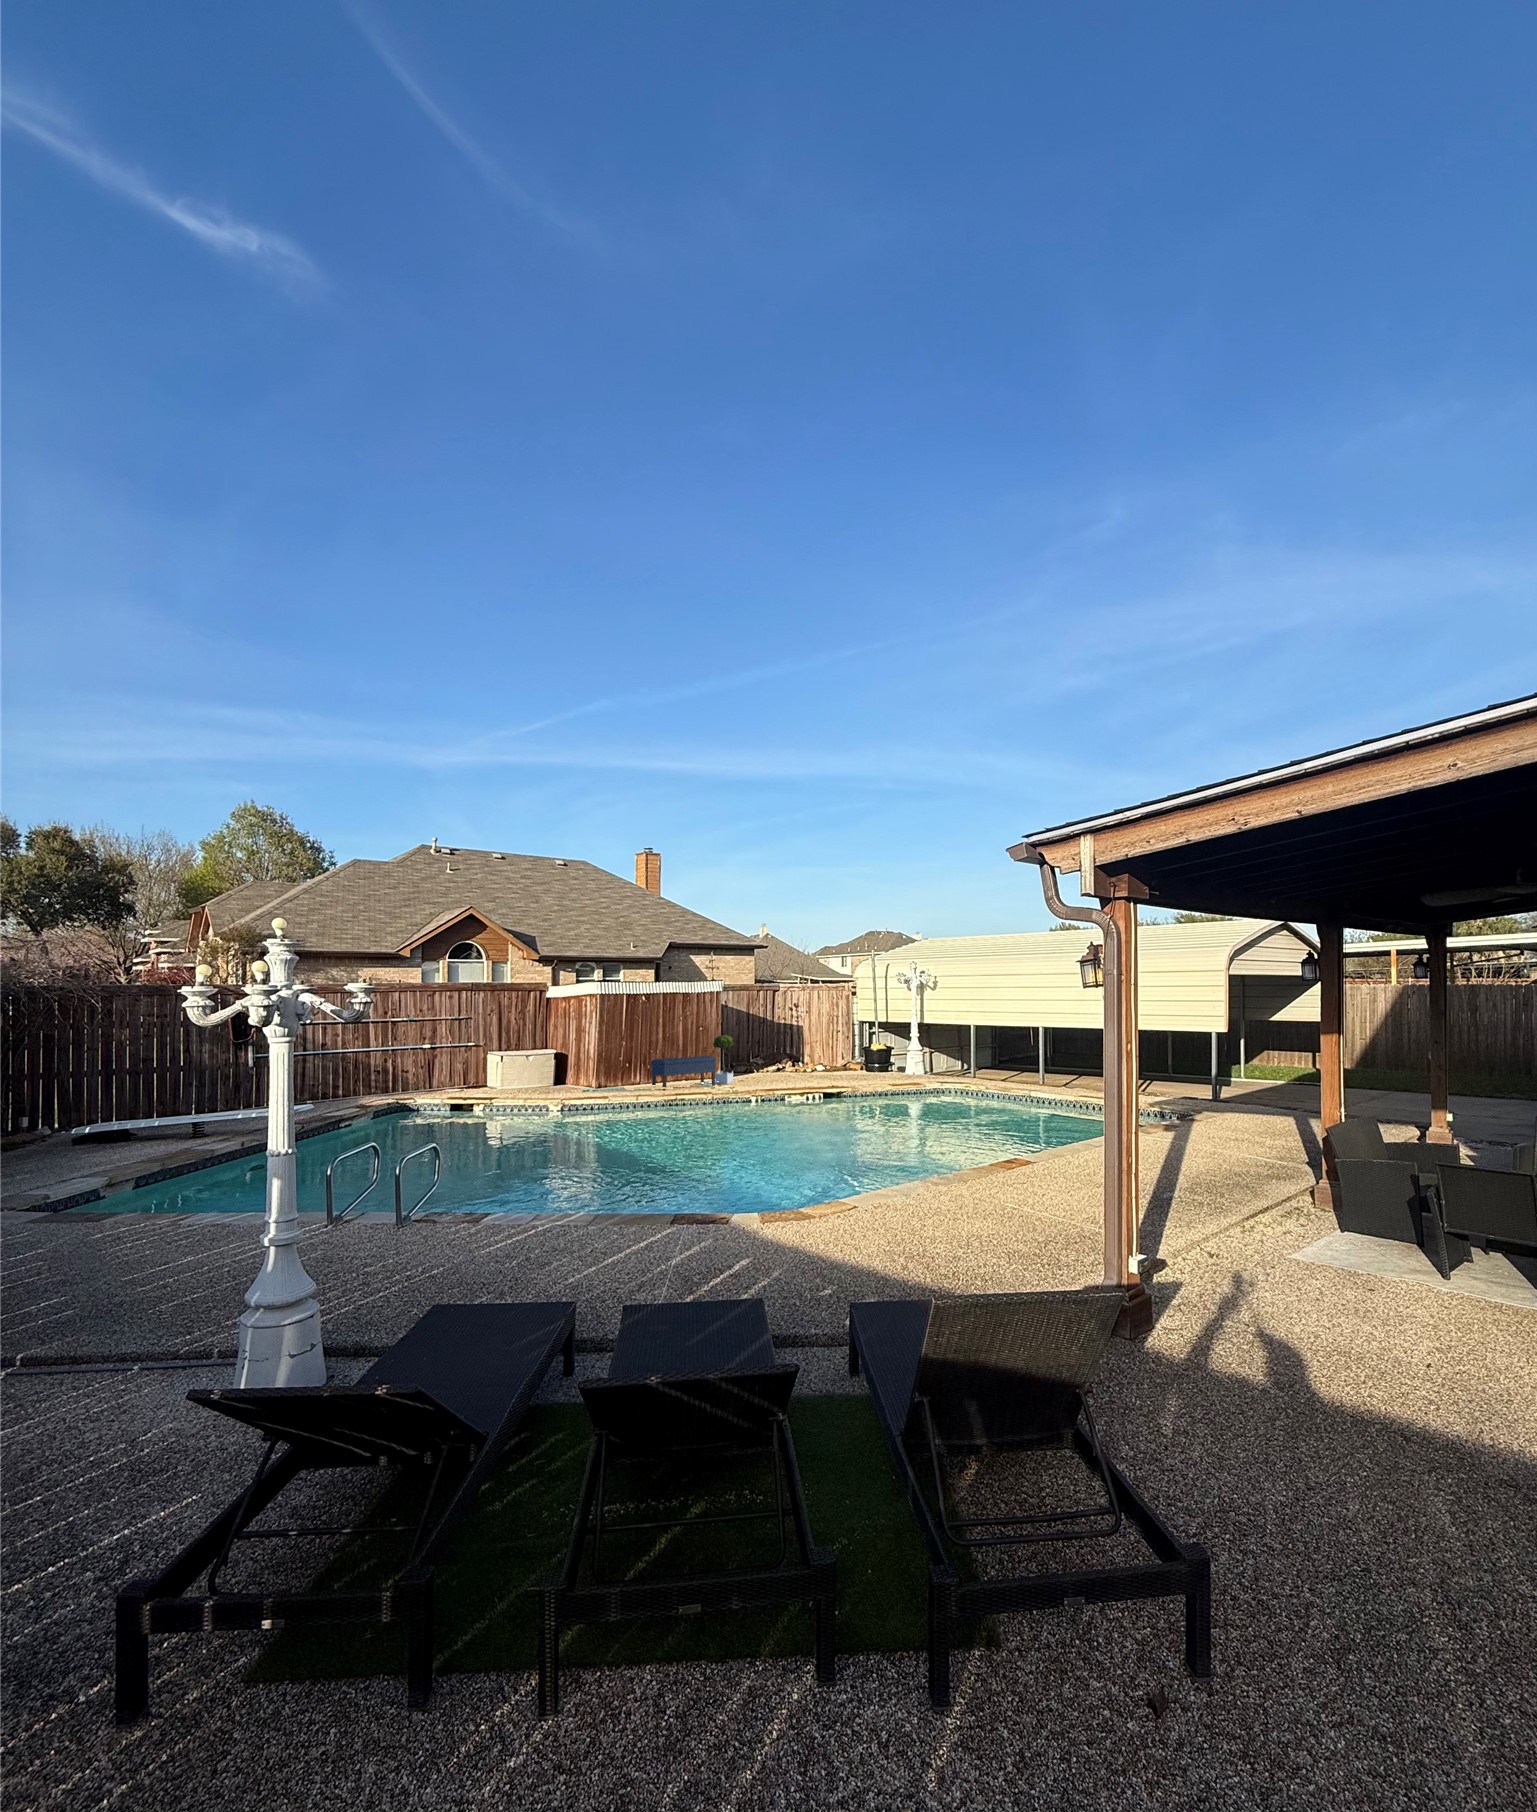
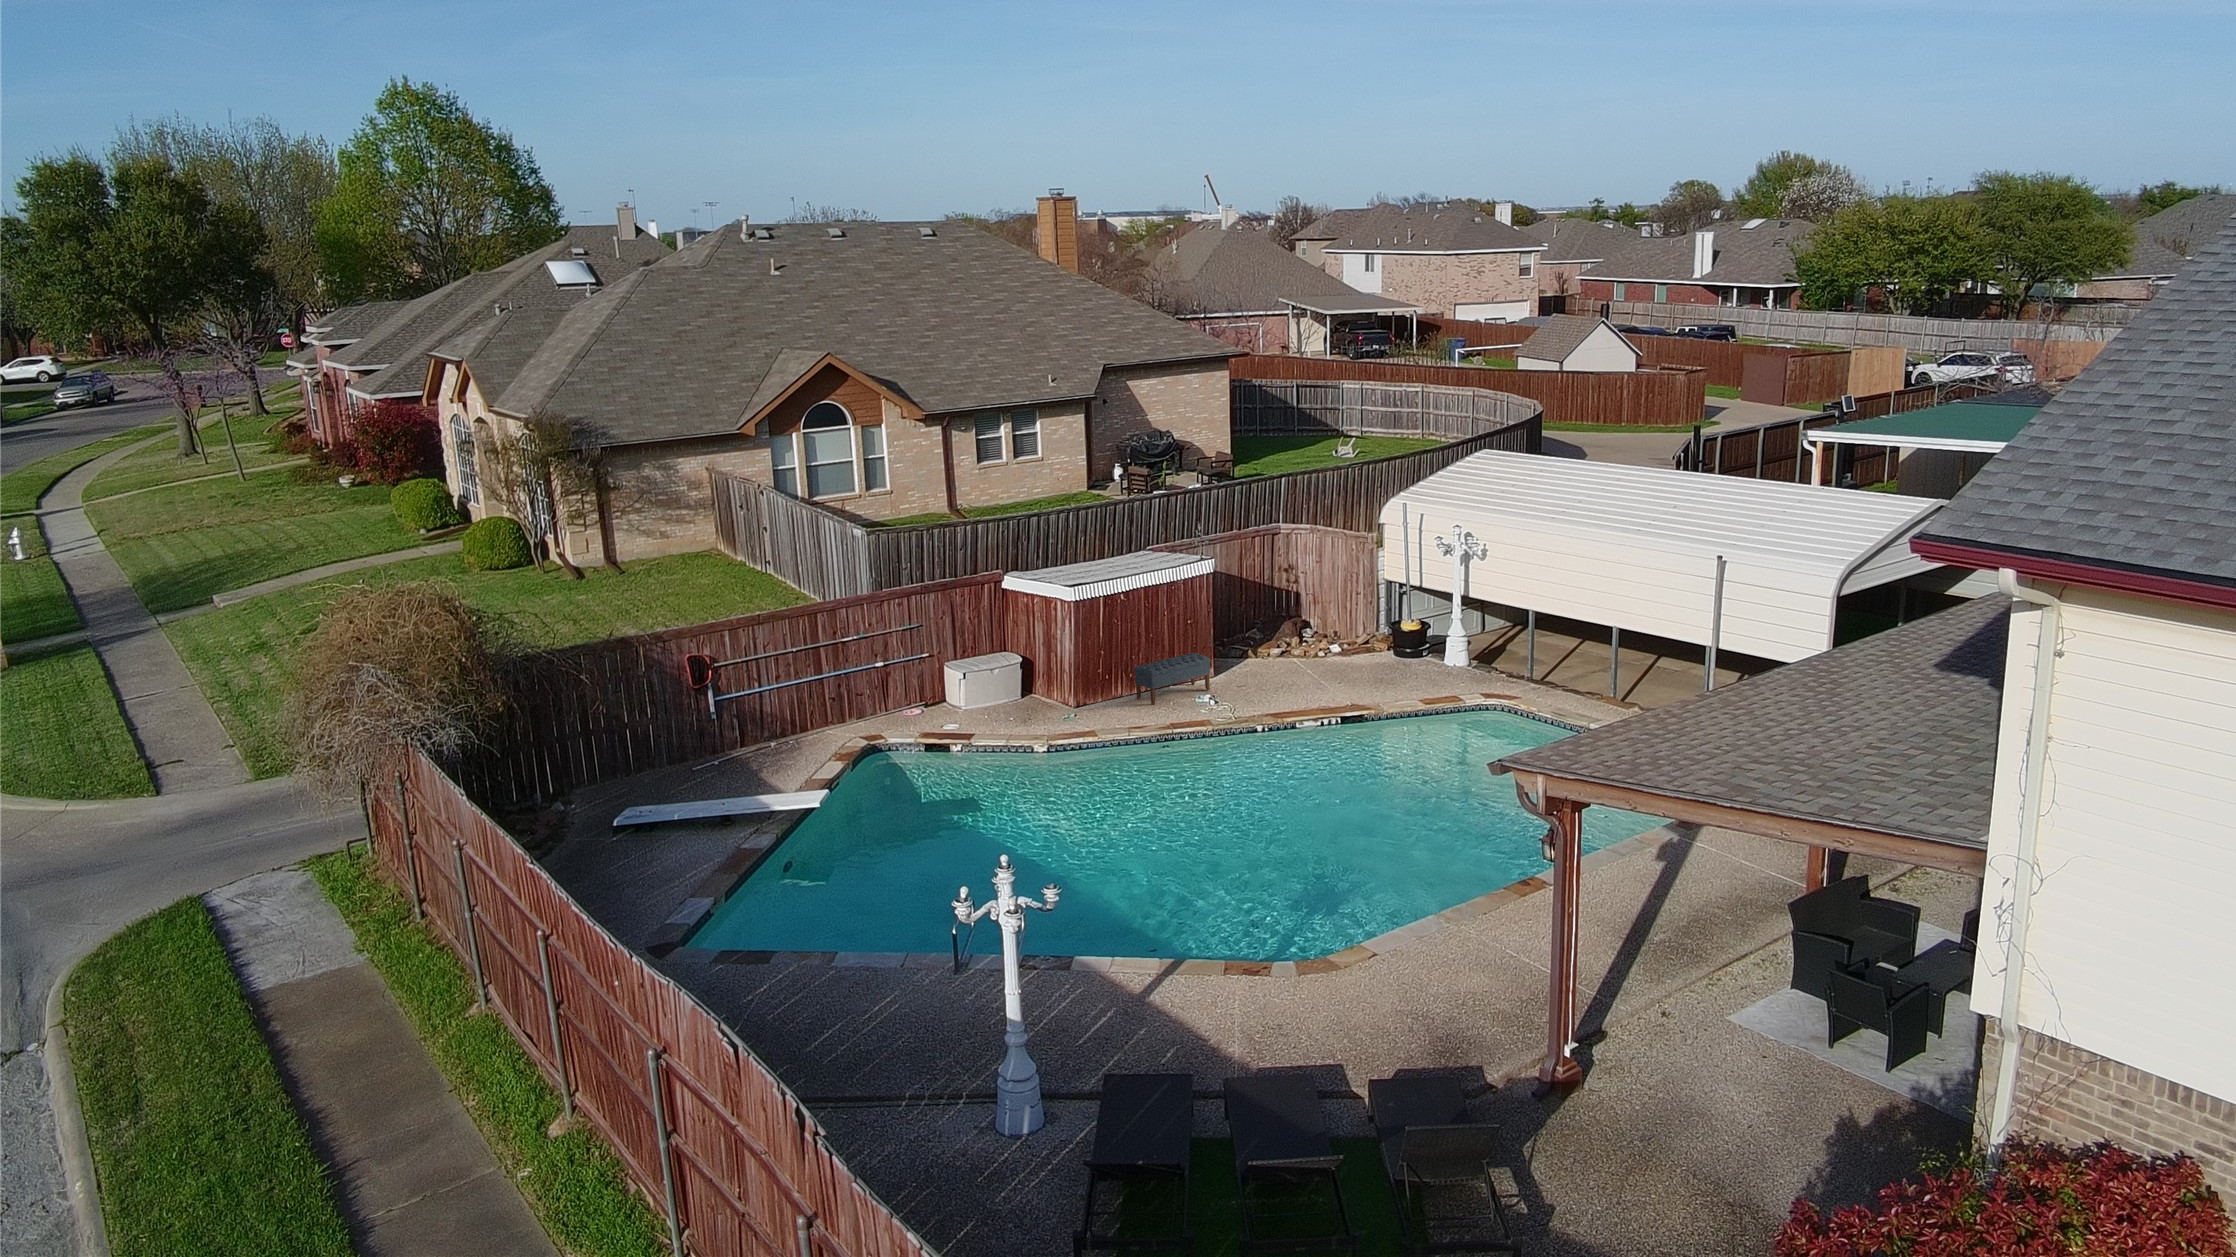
potted tree: present [713,1035,733,1084] -> none [1204,627,1229,684]

